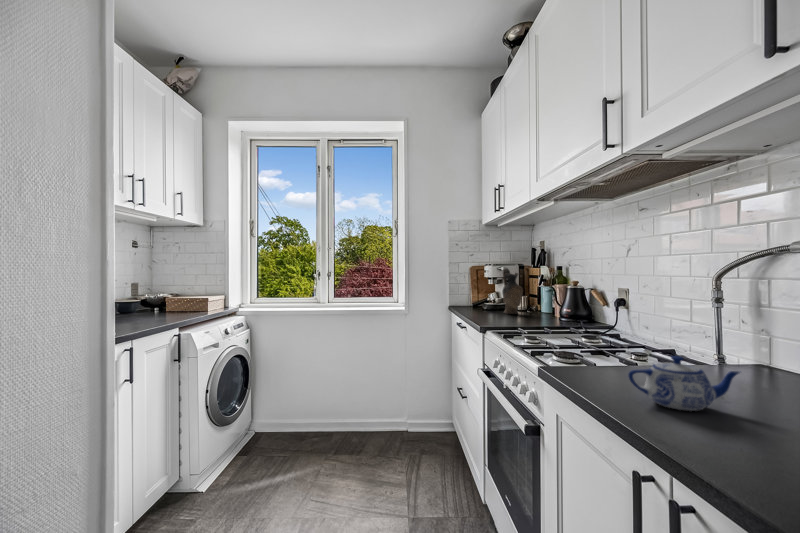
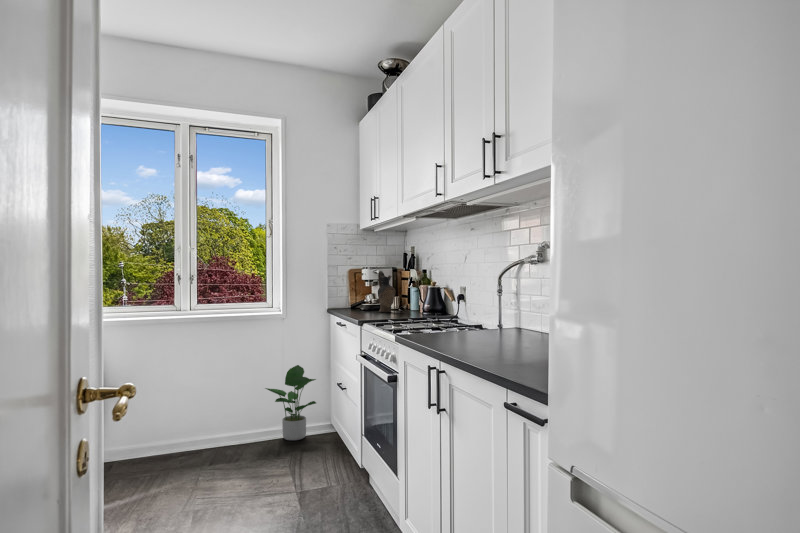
teapot: present [628,356,740,411] -> none [435,318,484,343]
potted plant: none [382,364,437,445] -> present [266,365,316,440]

